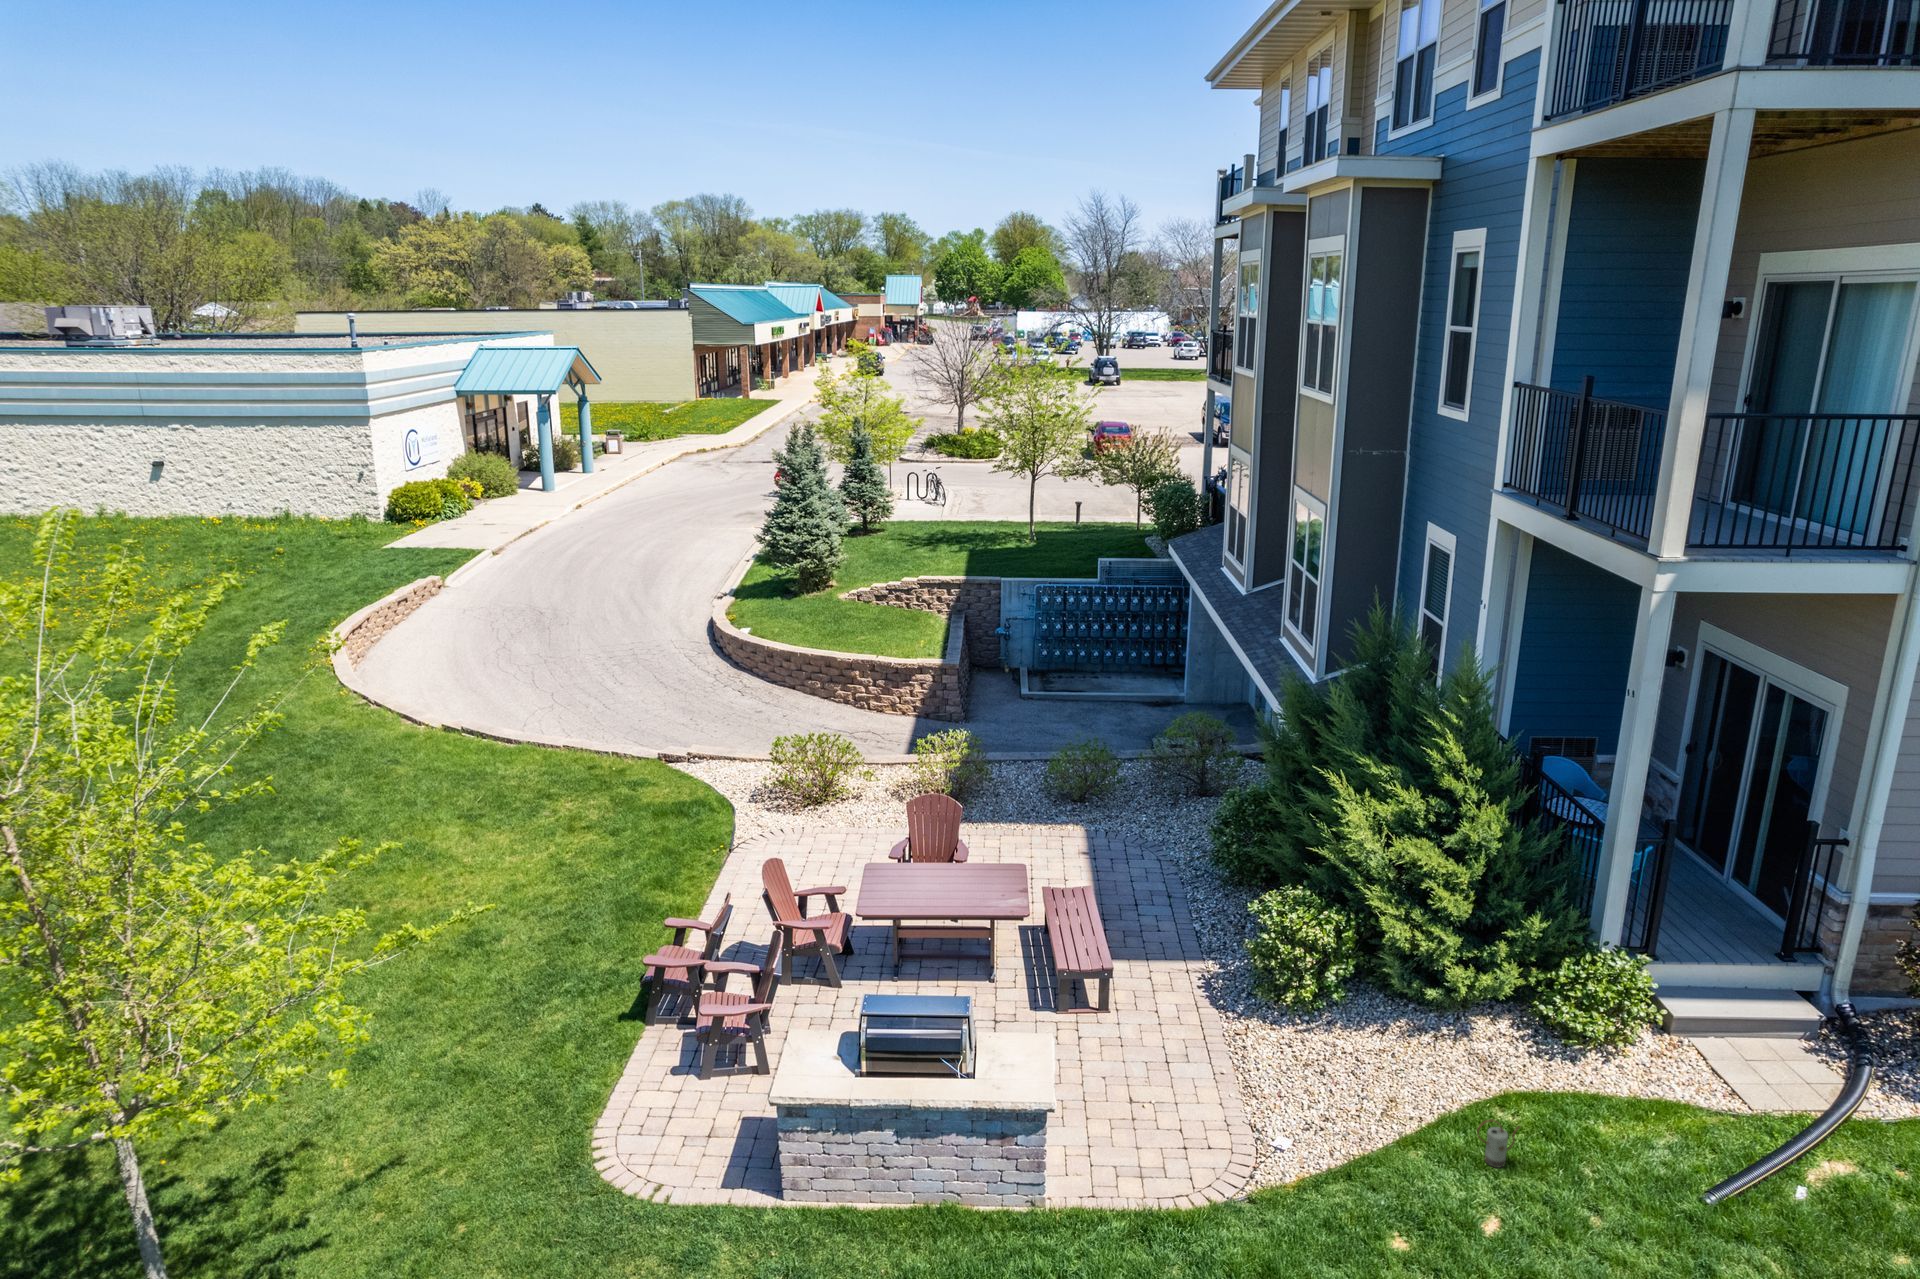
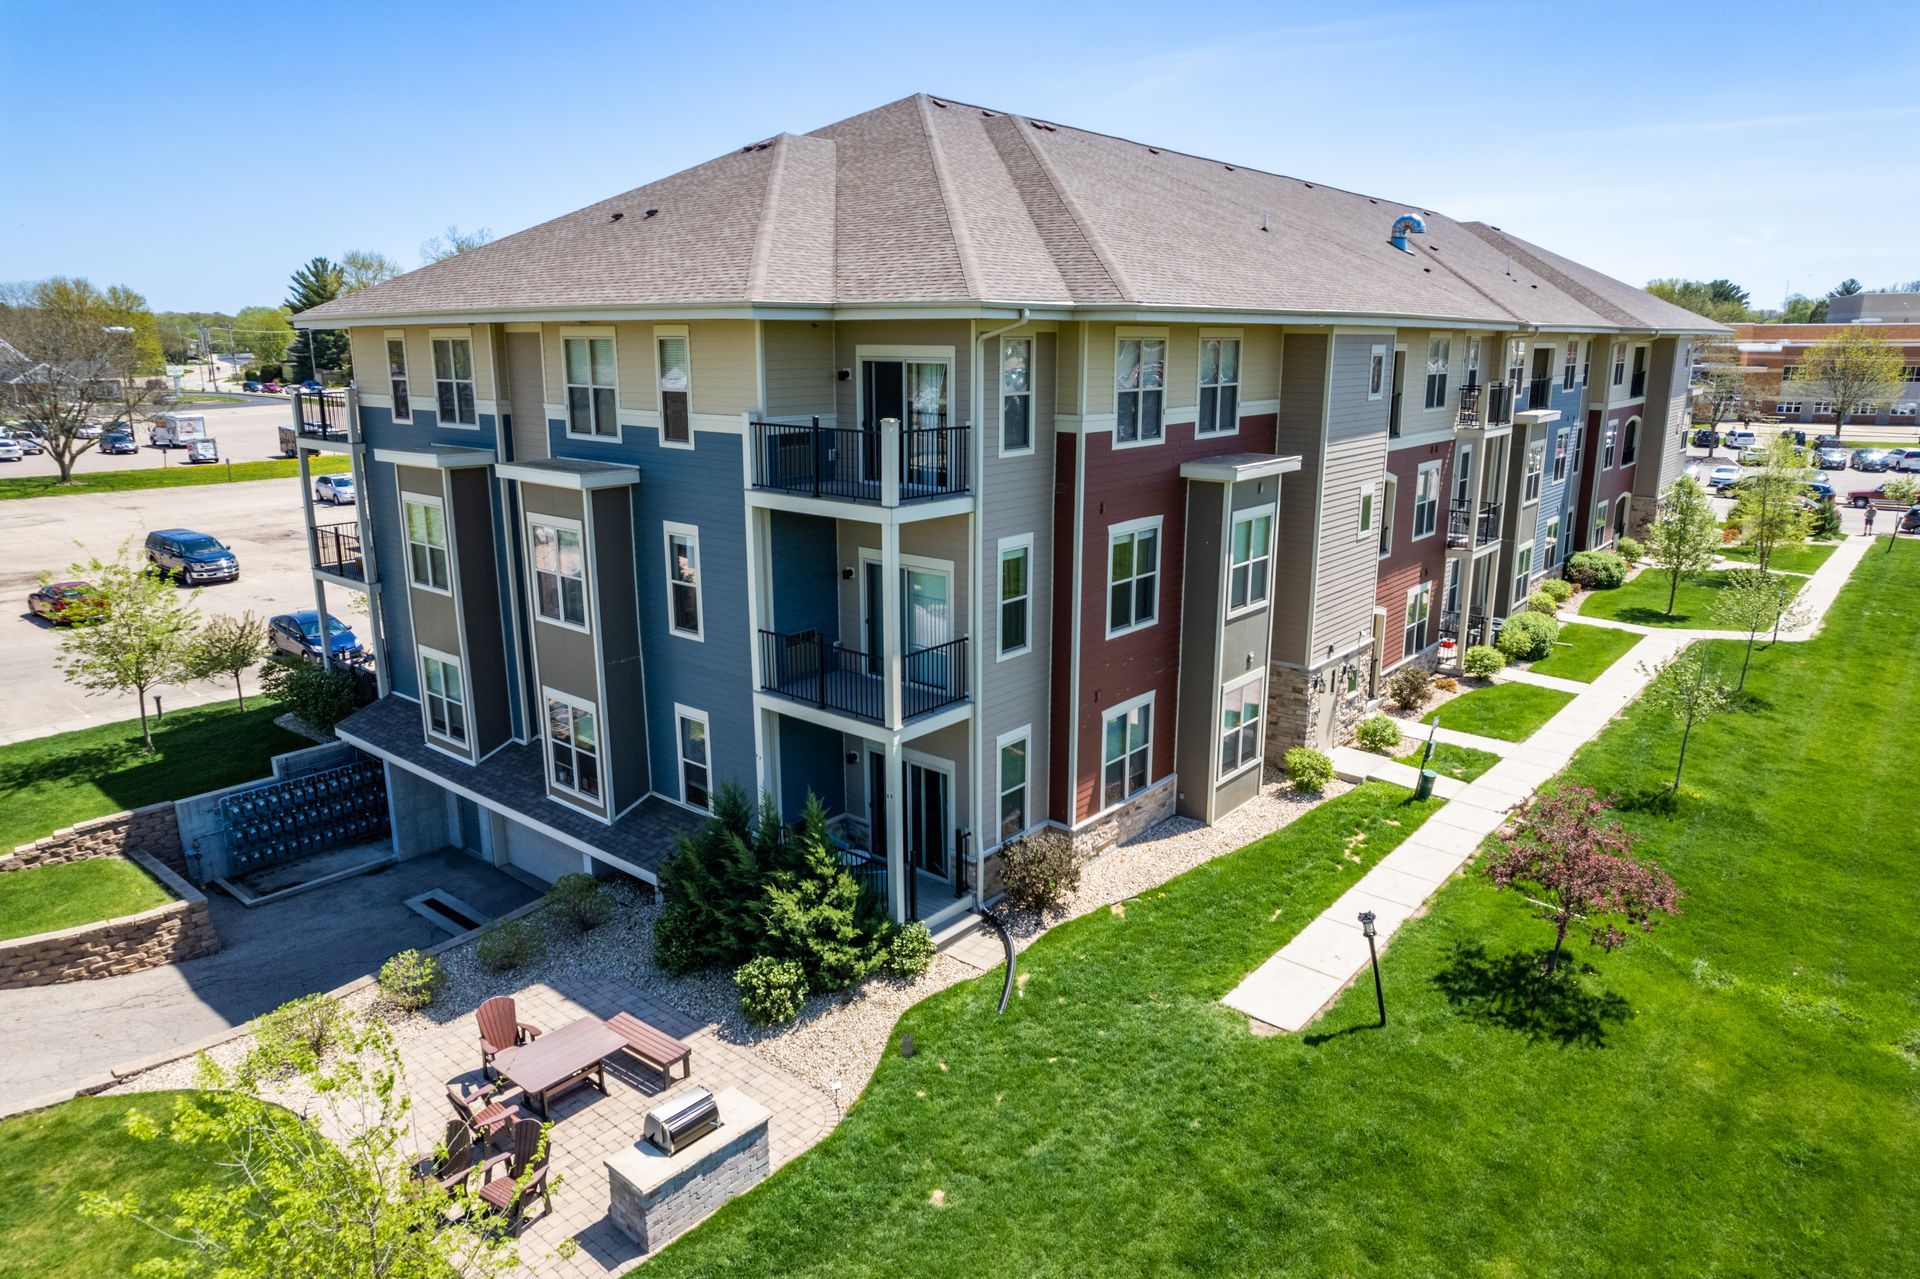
potted plant: none [1455,968,1494,1039] -> present [835,960,856,1003]

